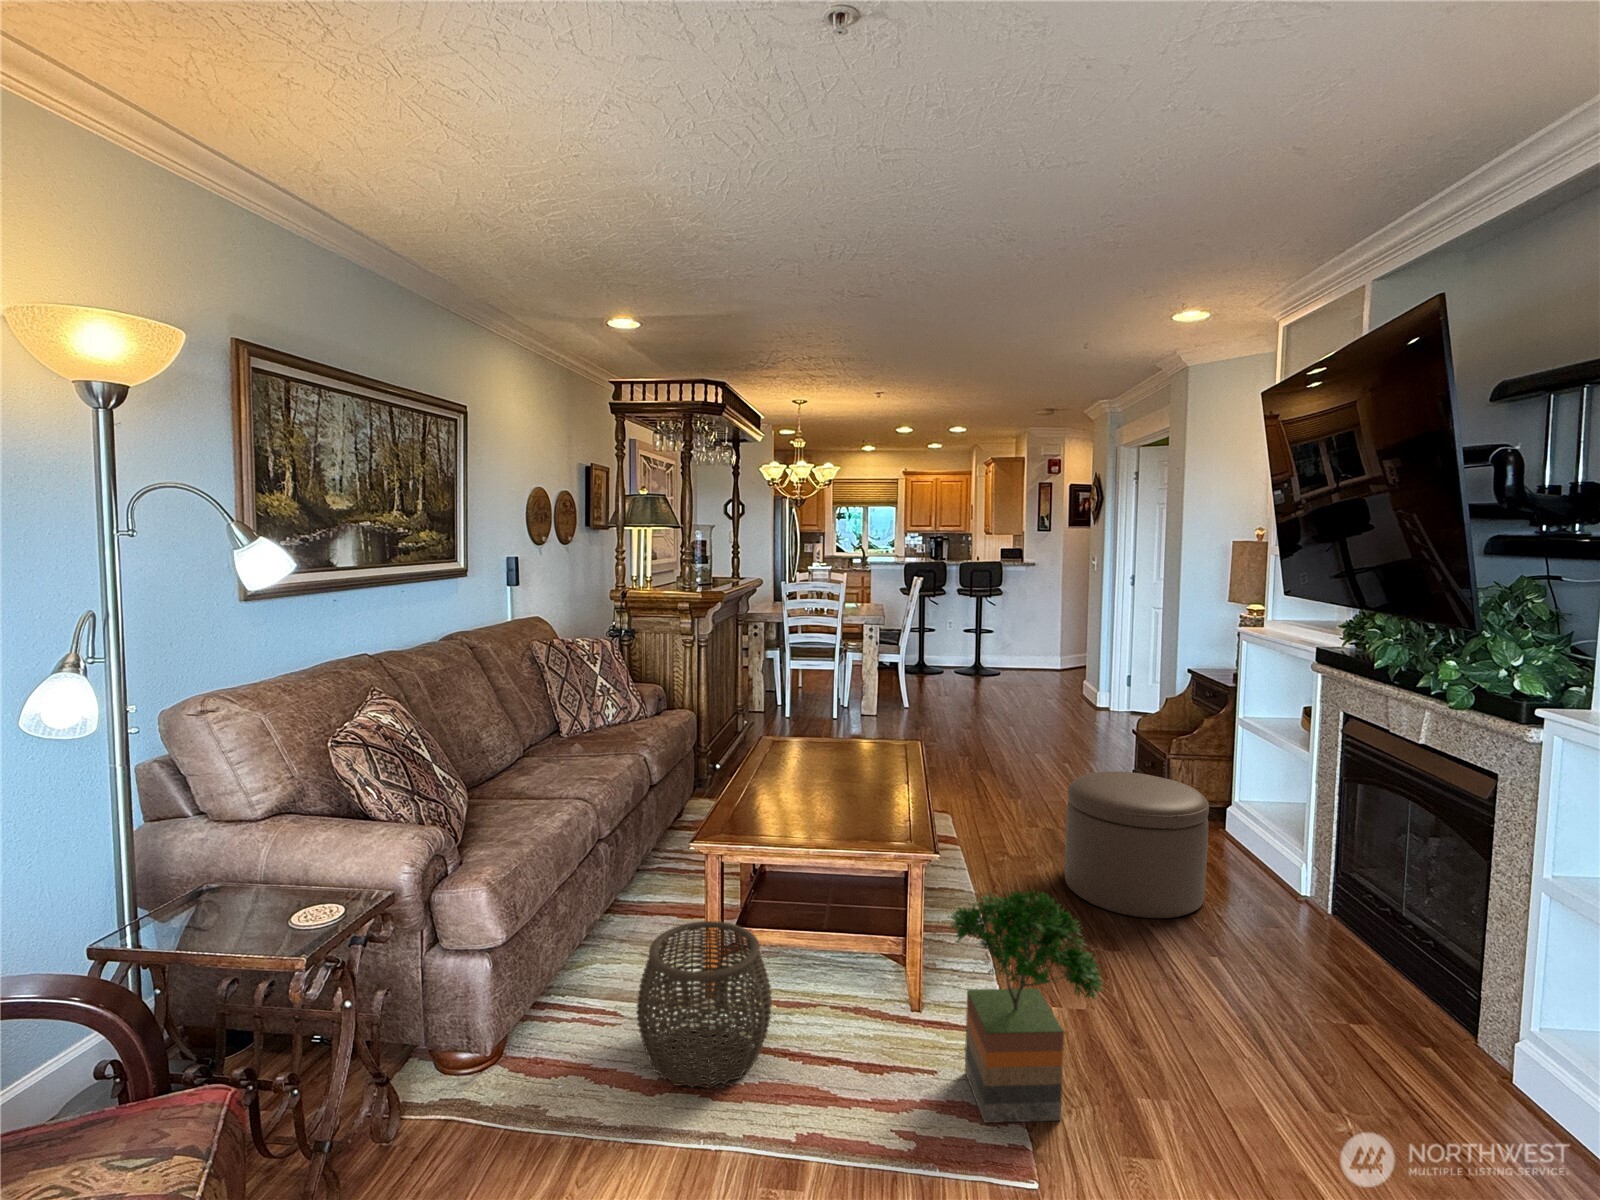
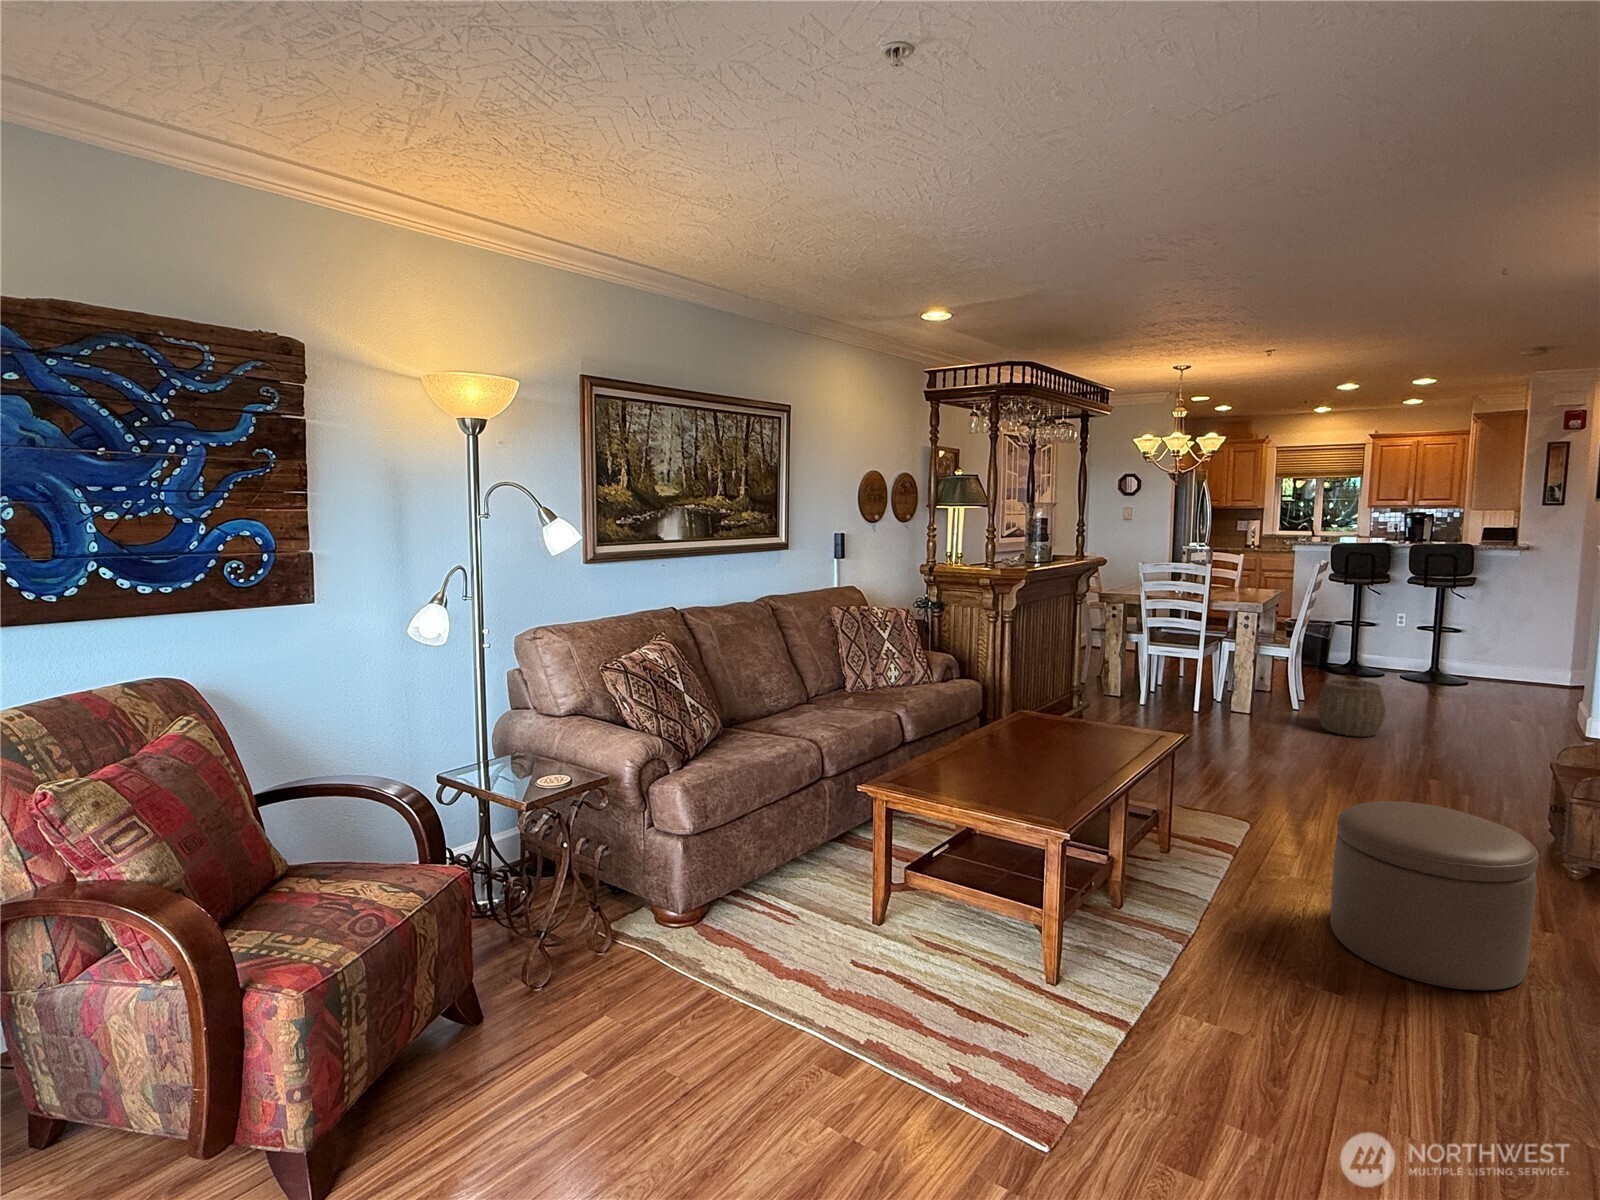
potted tree: present [948,890,1102,1123] -> none [1025,871,1173,1114]
woven basket: present [636,921,772,1088] -> present [1318,679,1386,737]

